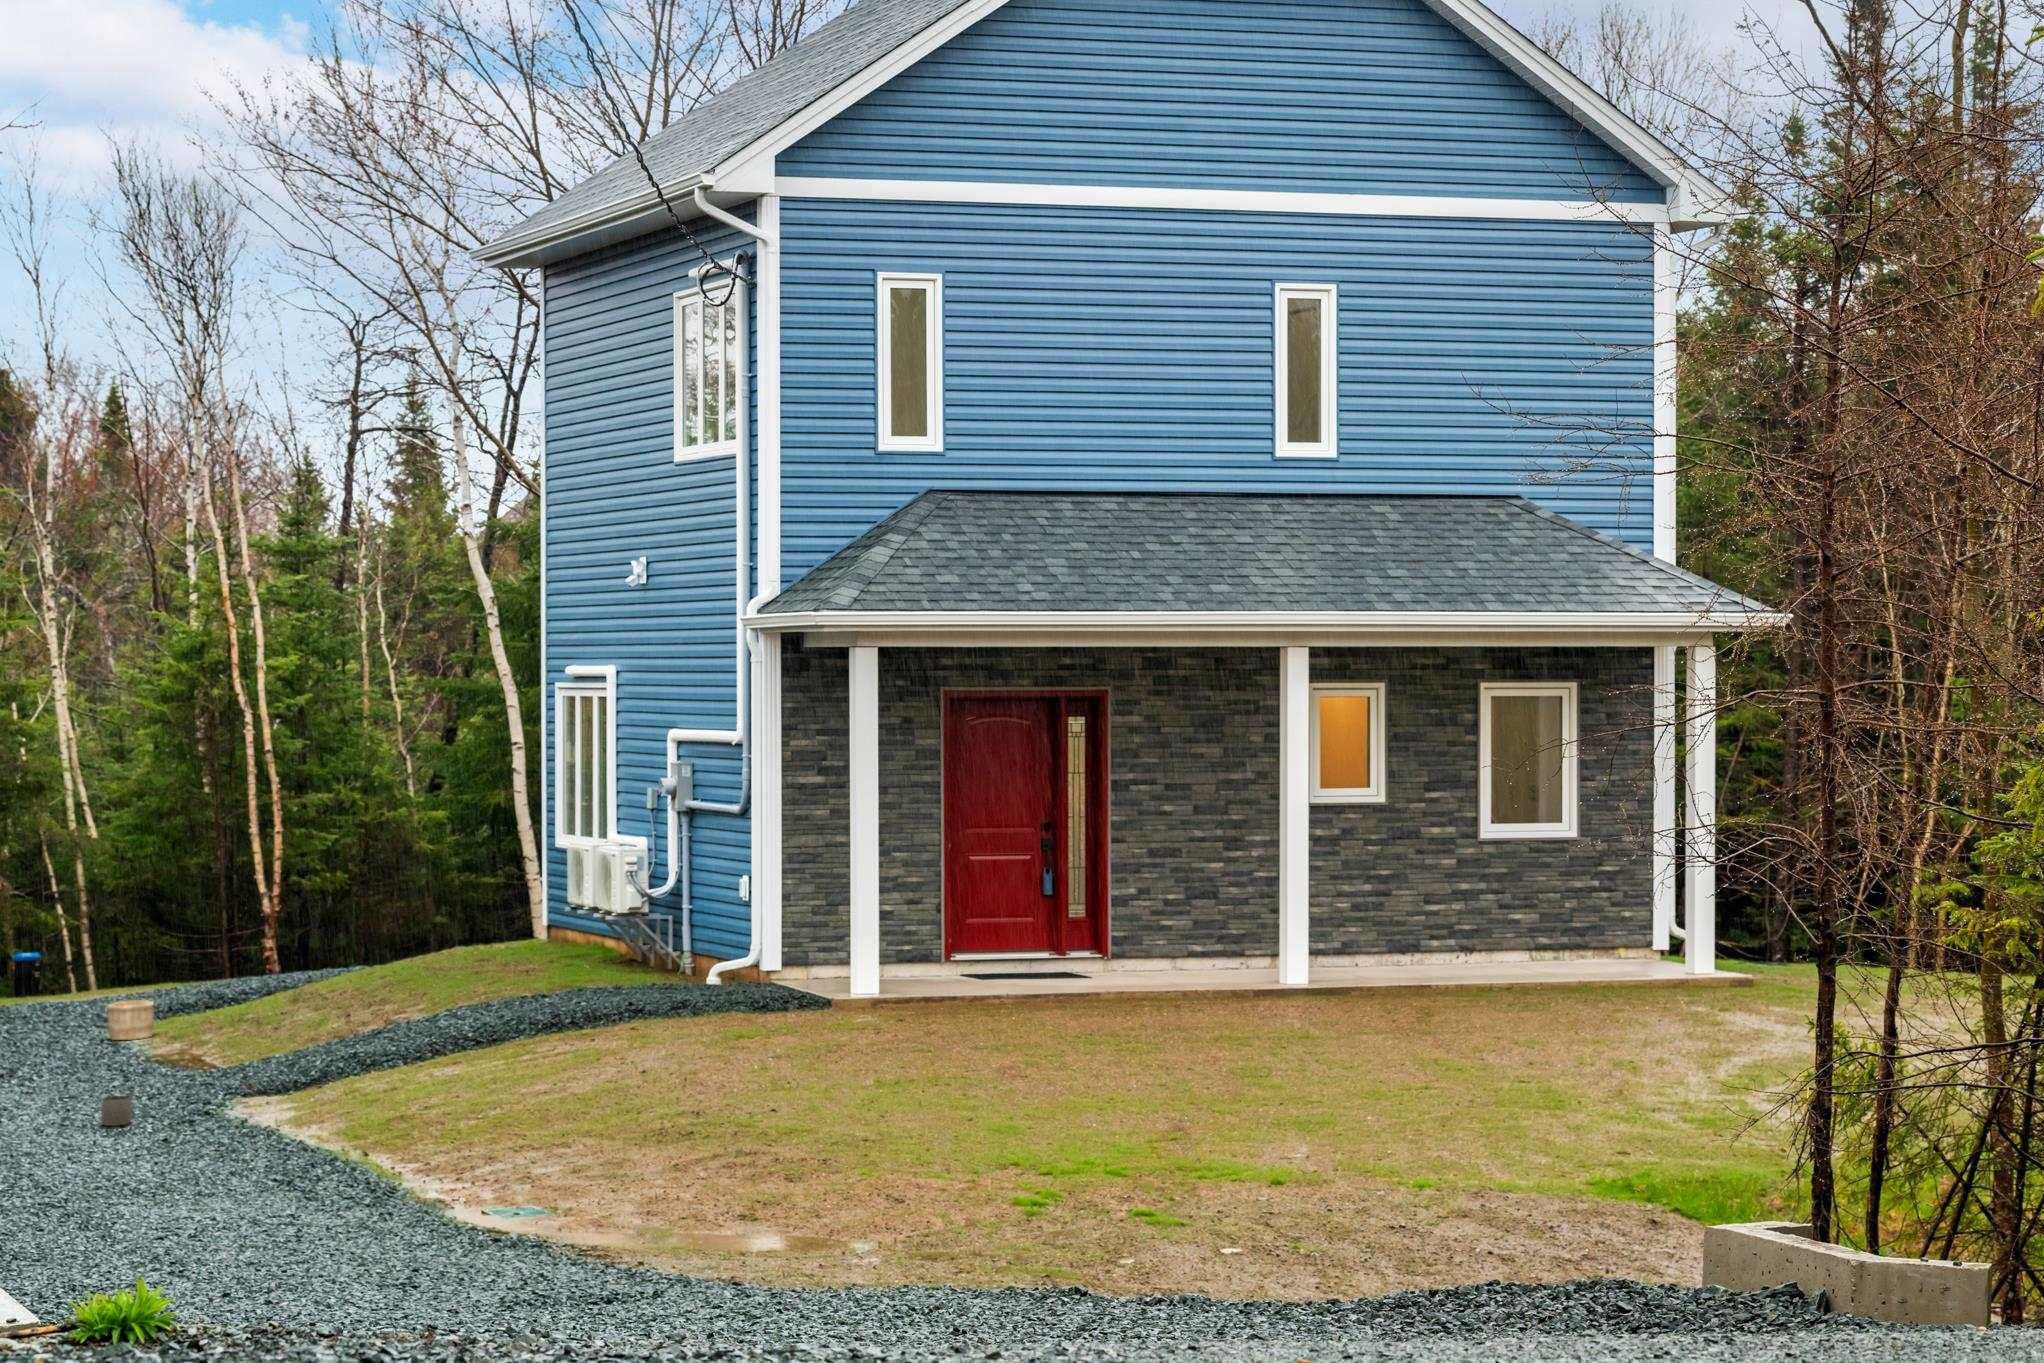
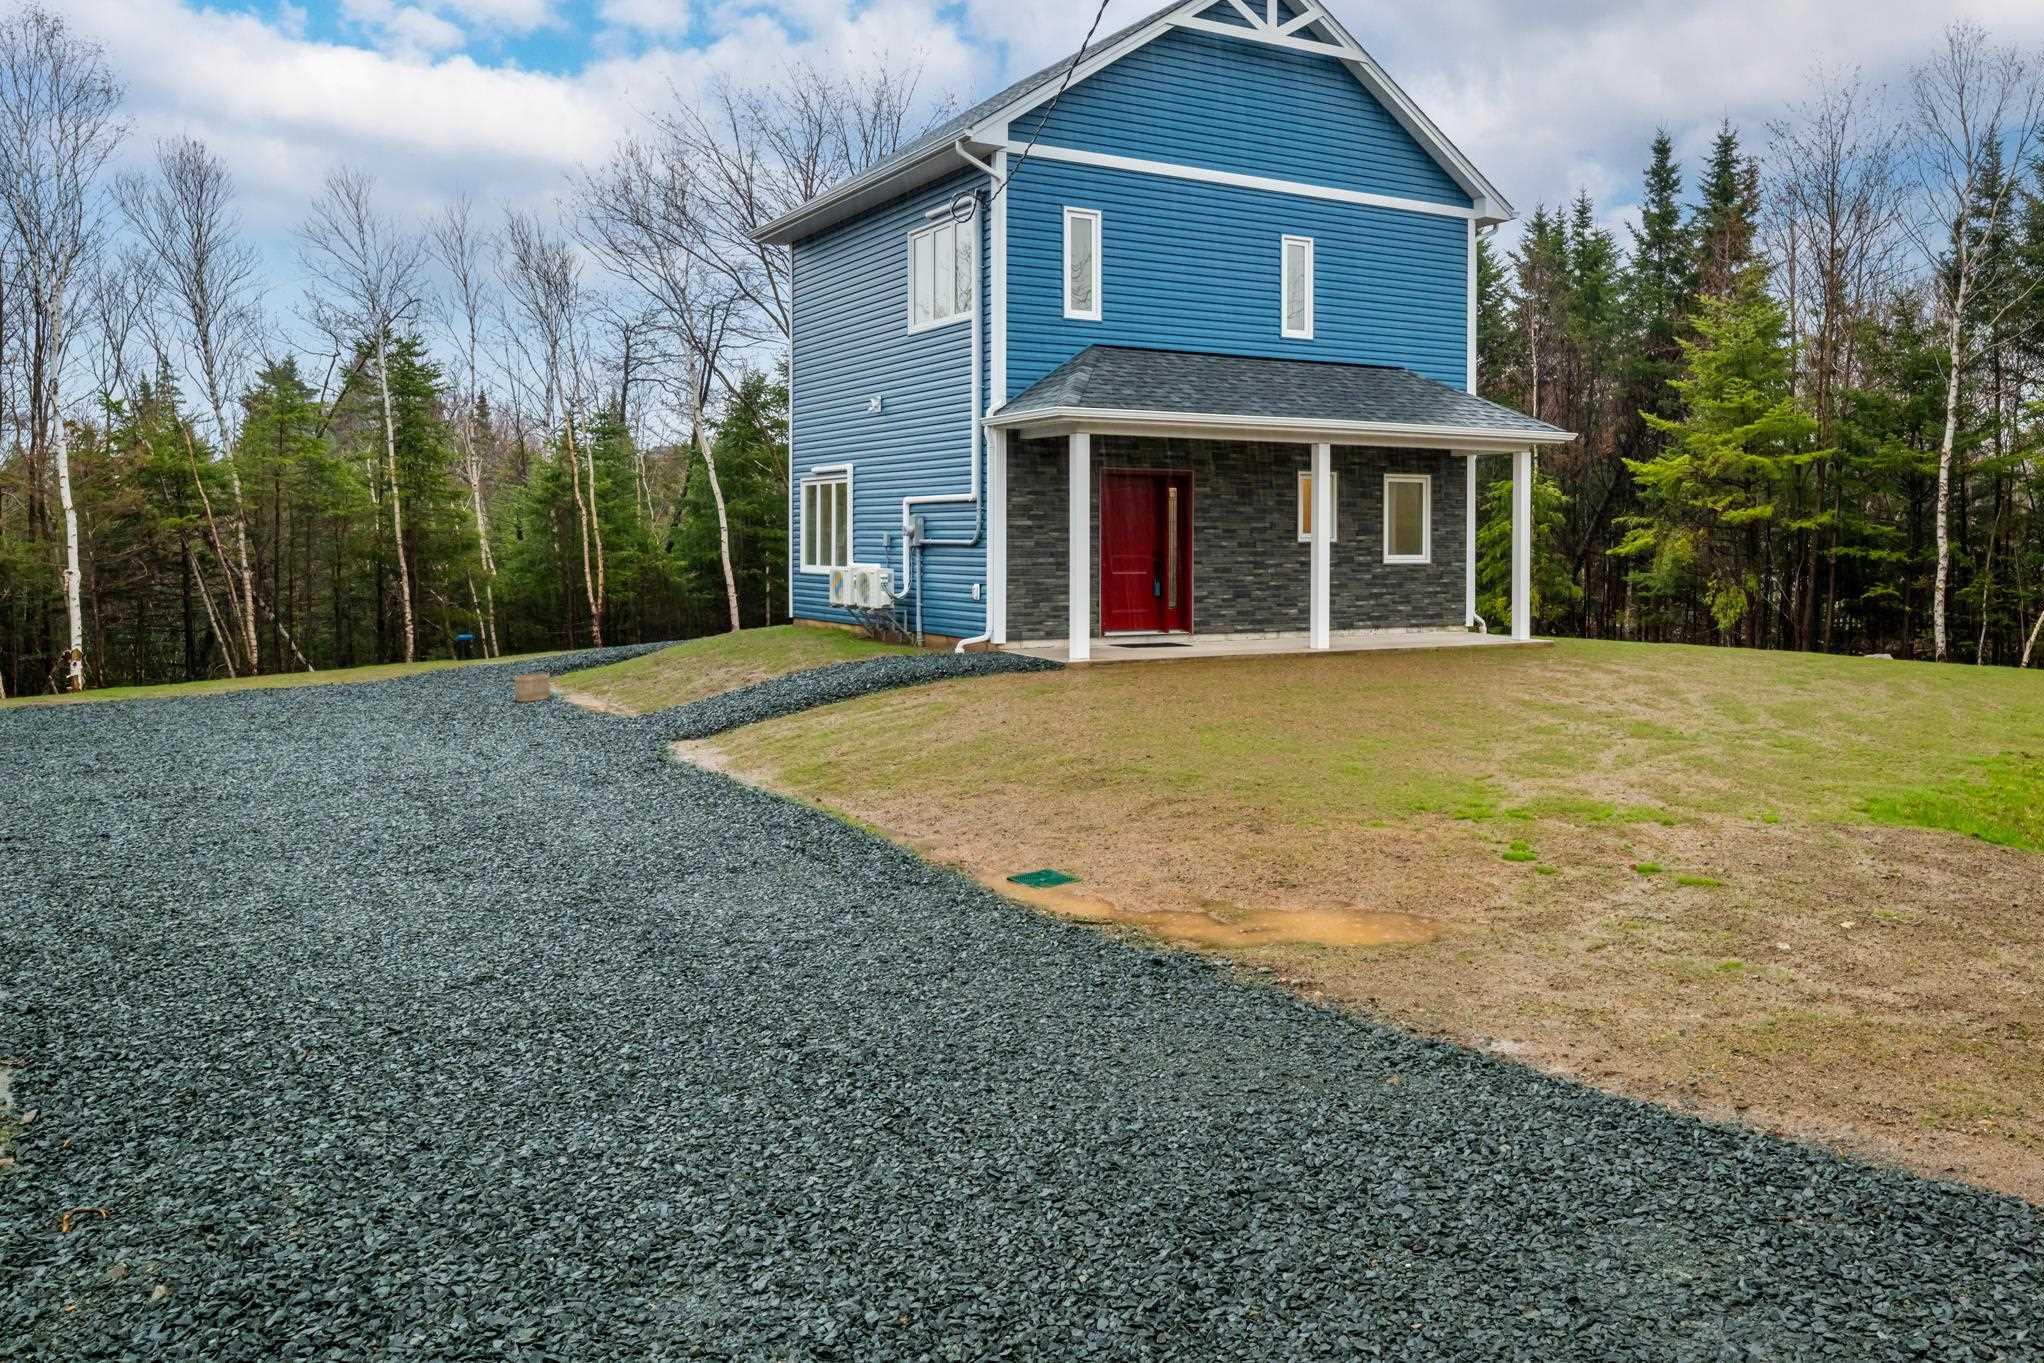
planter: present [100,1096,132,1126] -> none [533,760,561,786]

